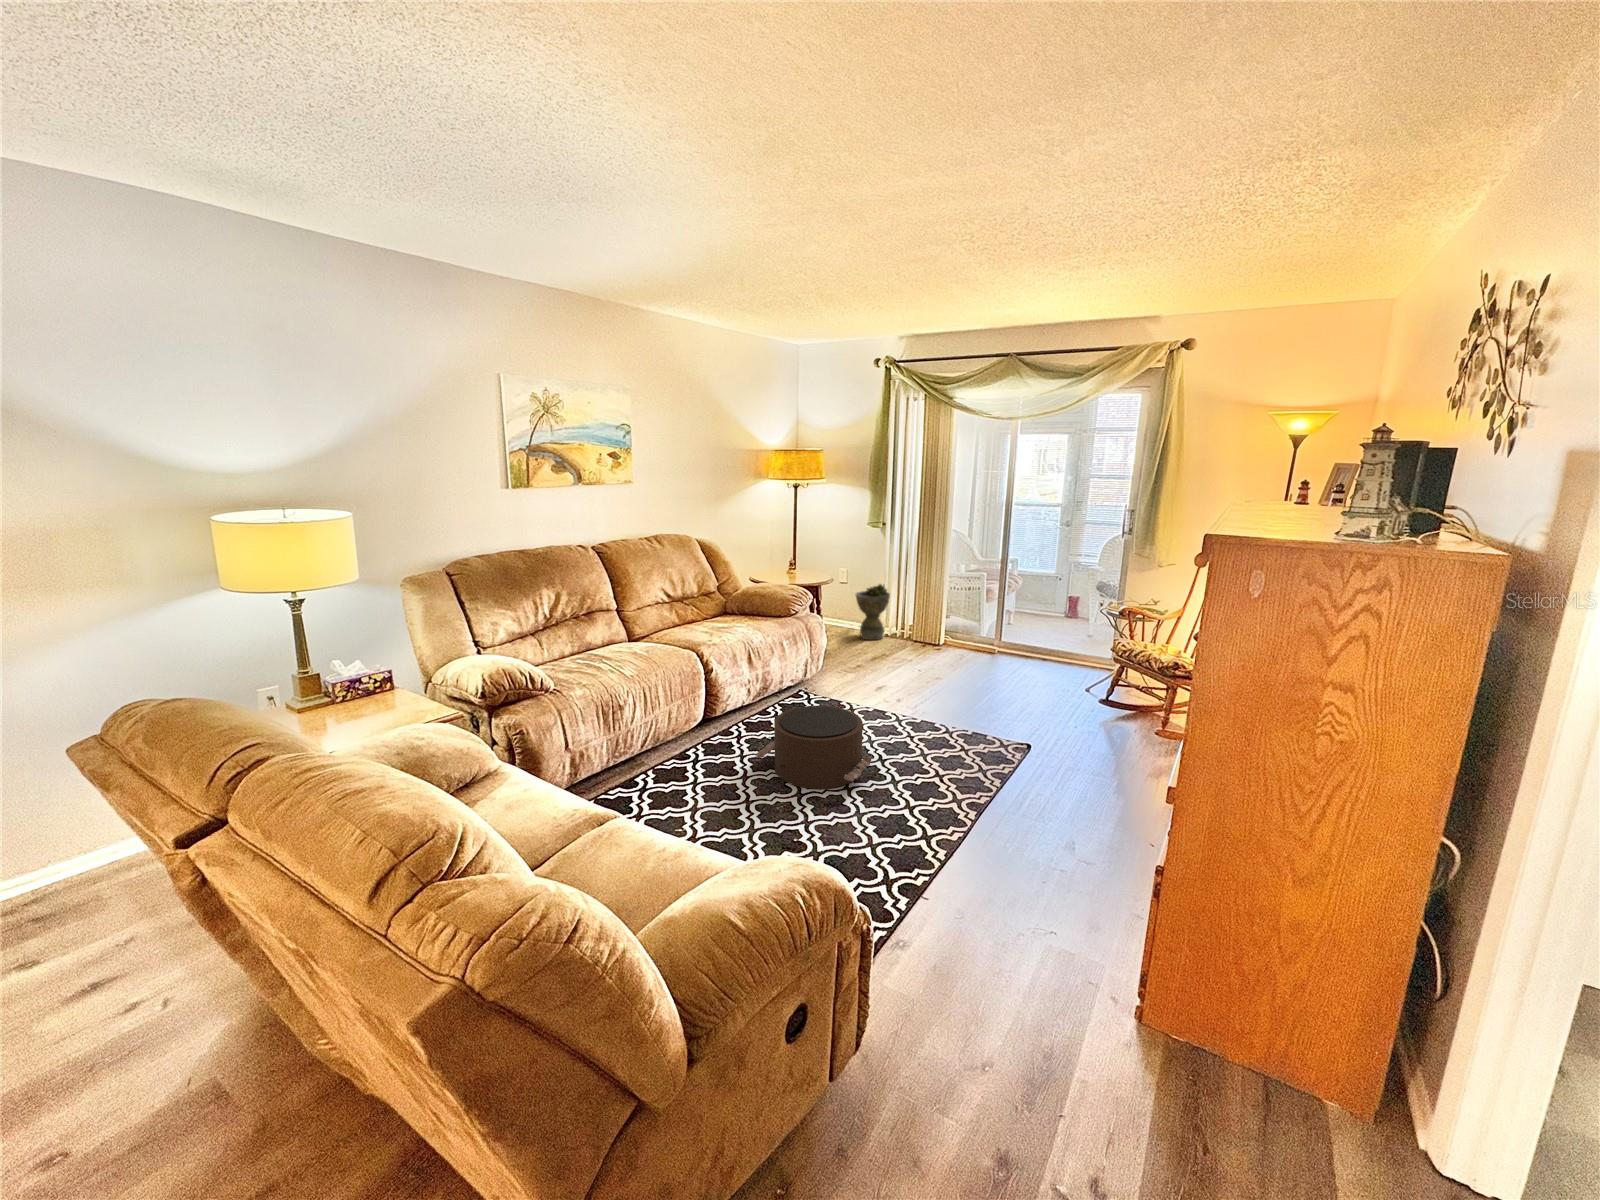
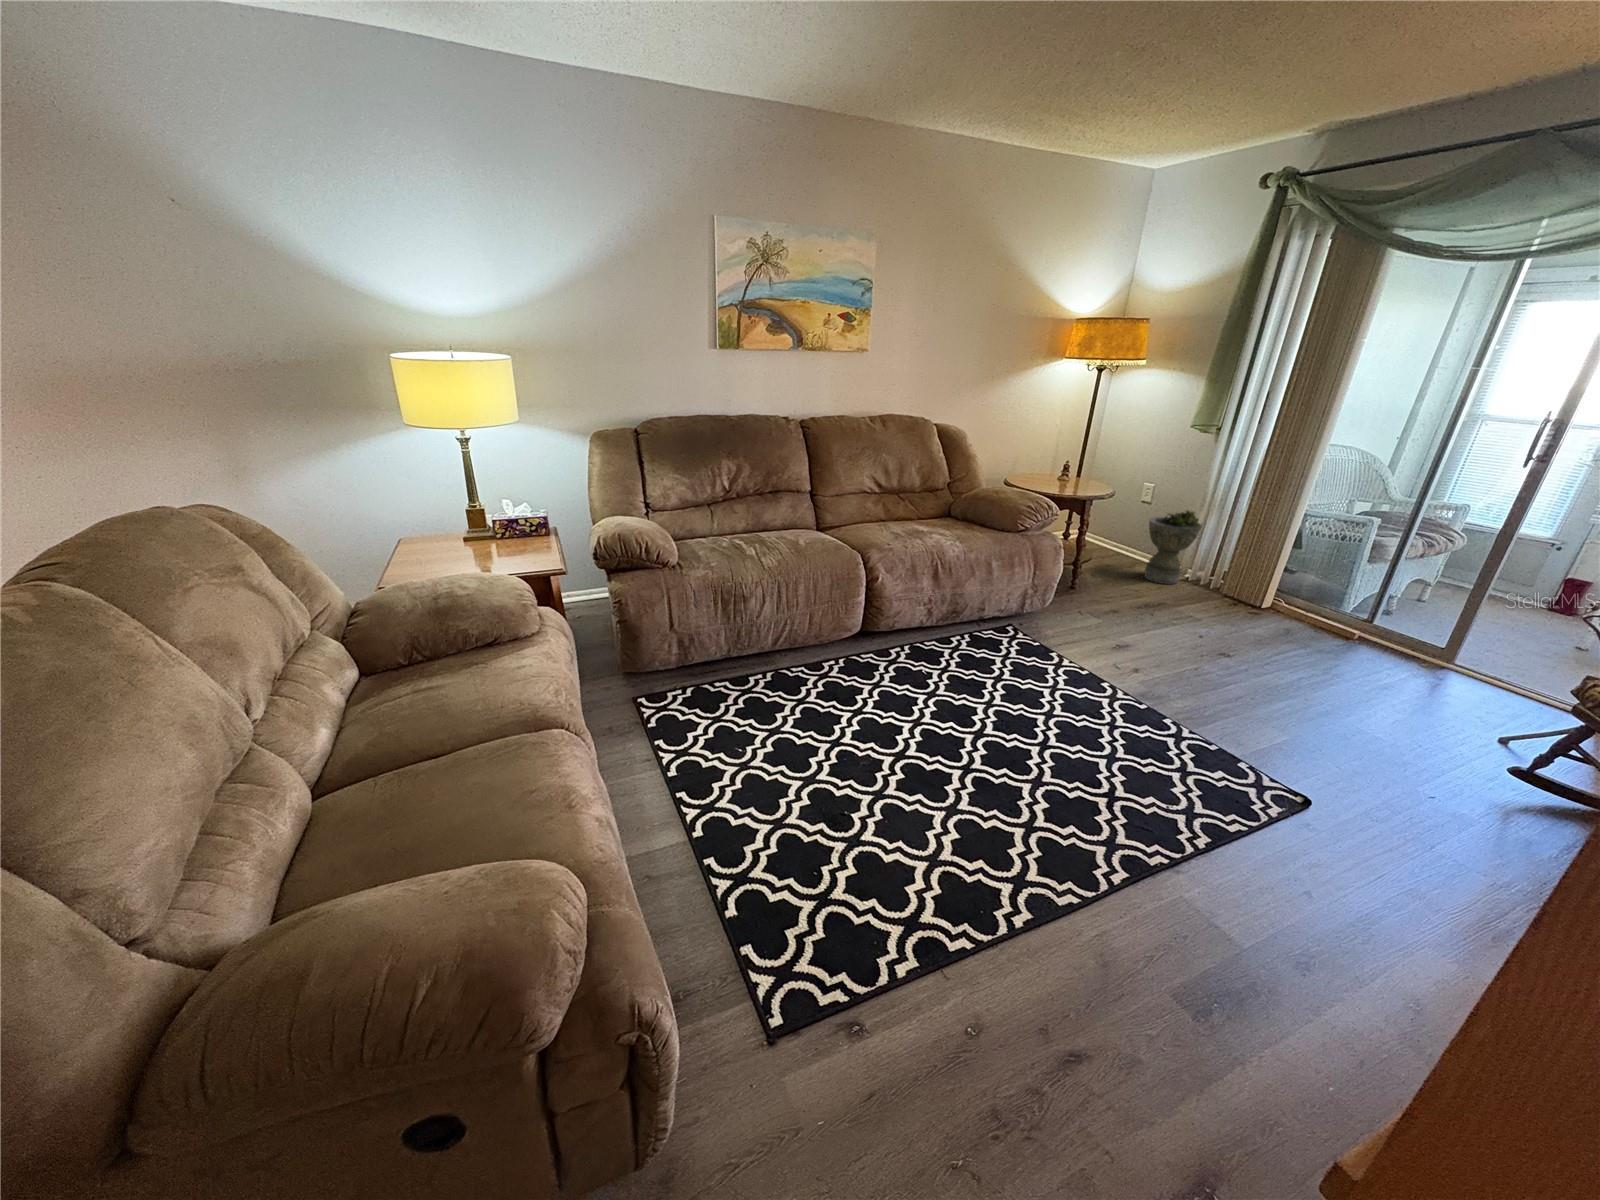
pouf: present [755,706,873,789] -> none [875,648,1018,765]

